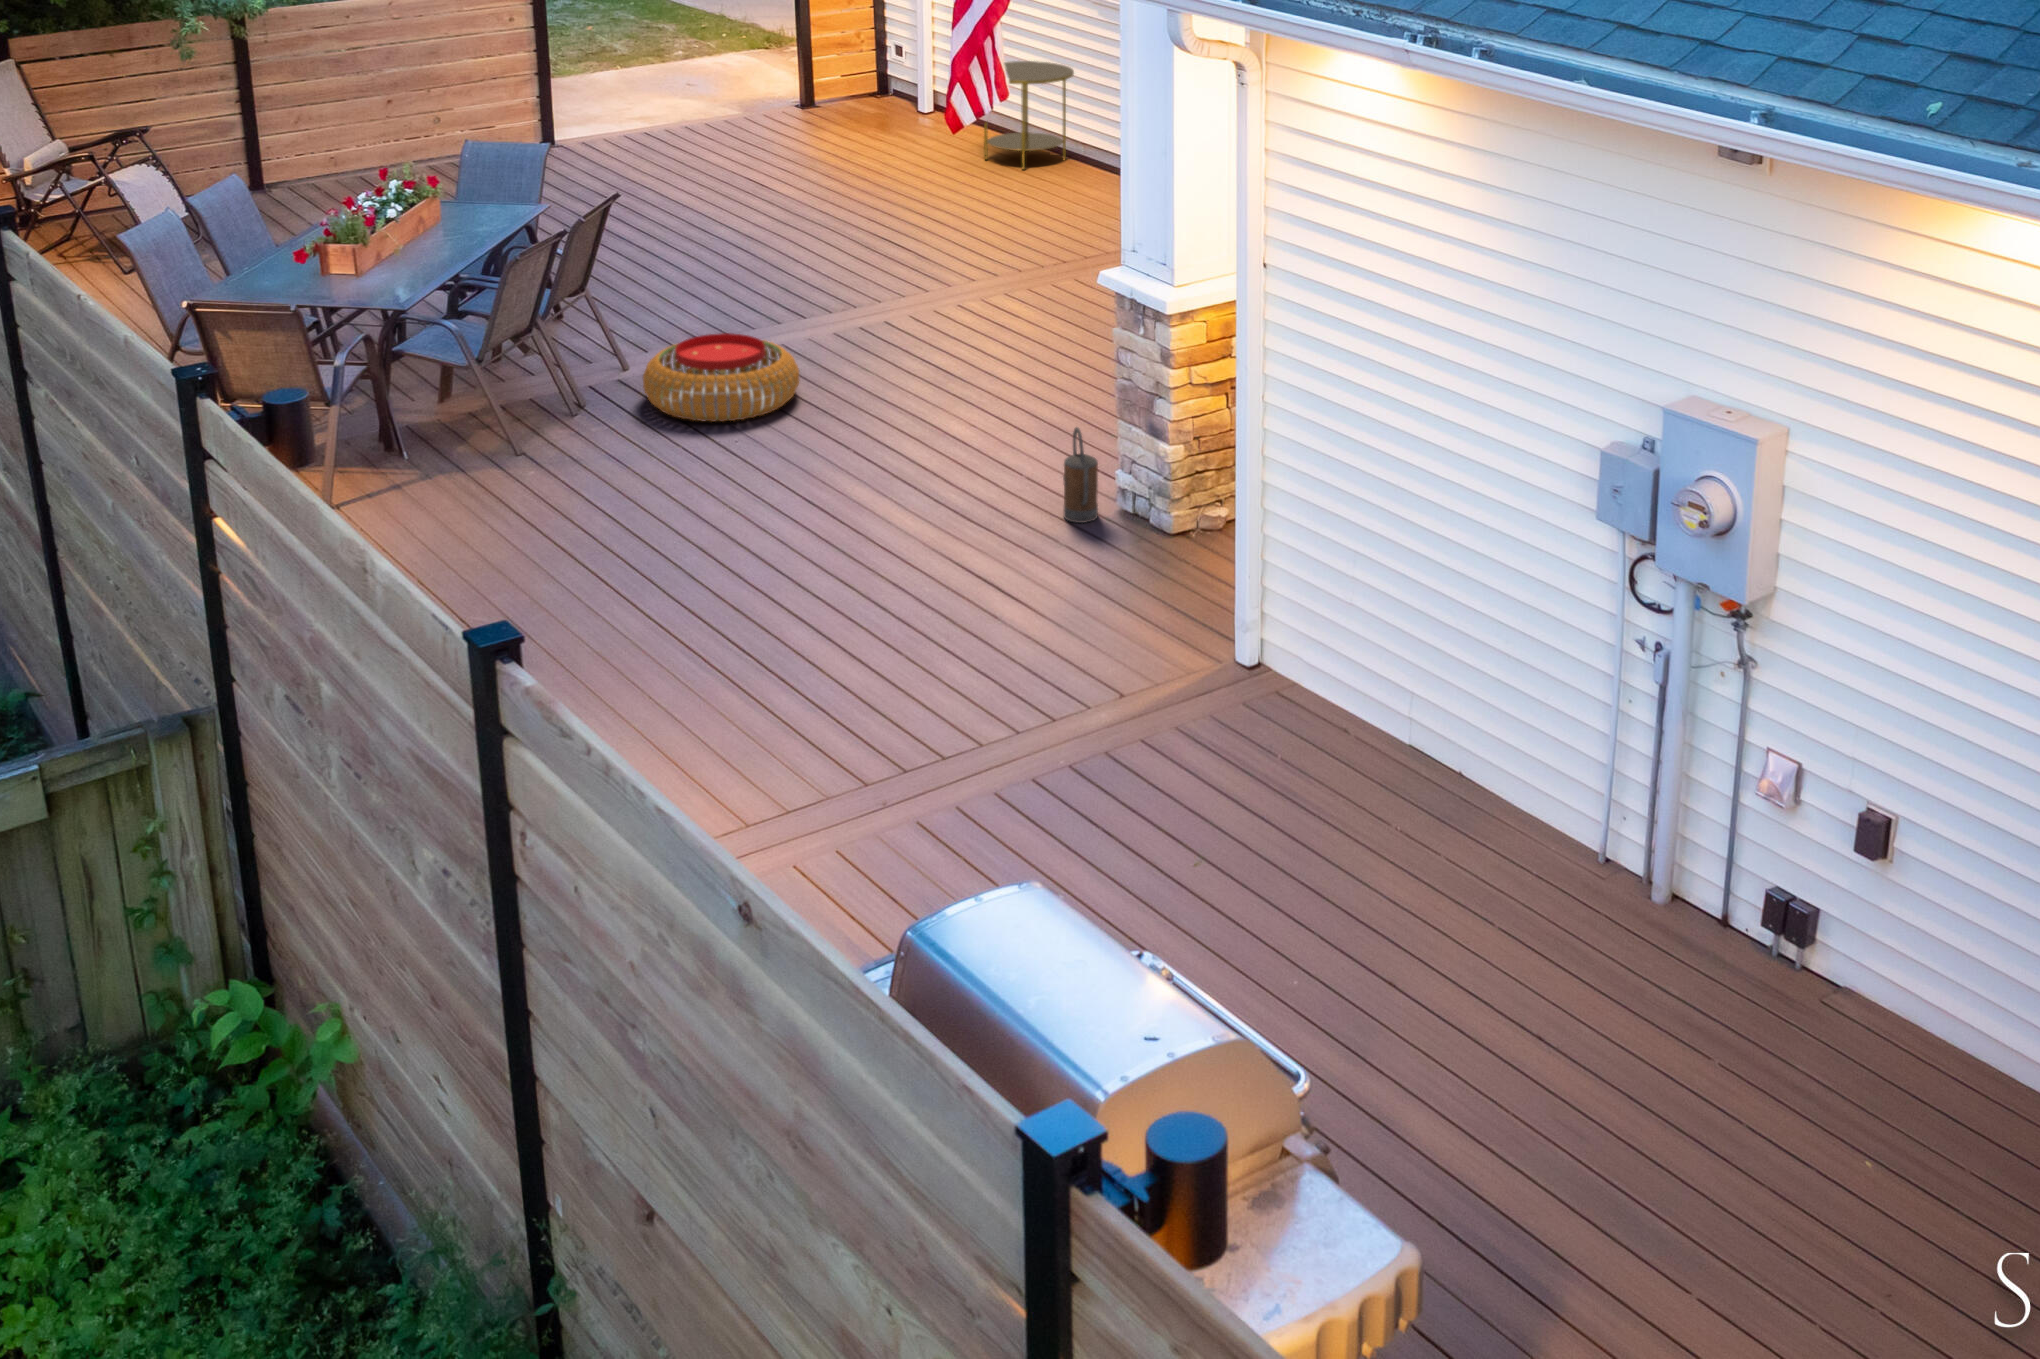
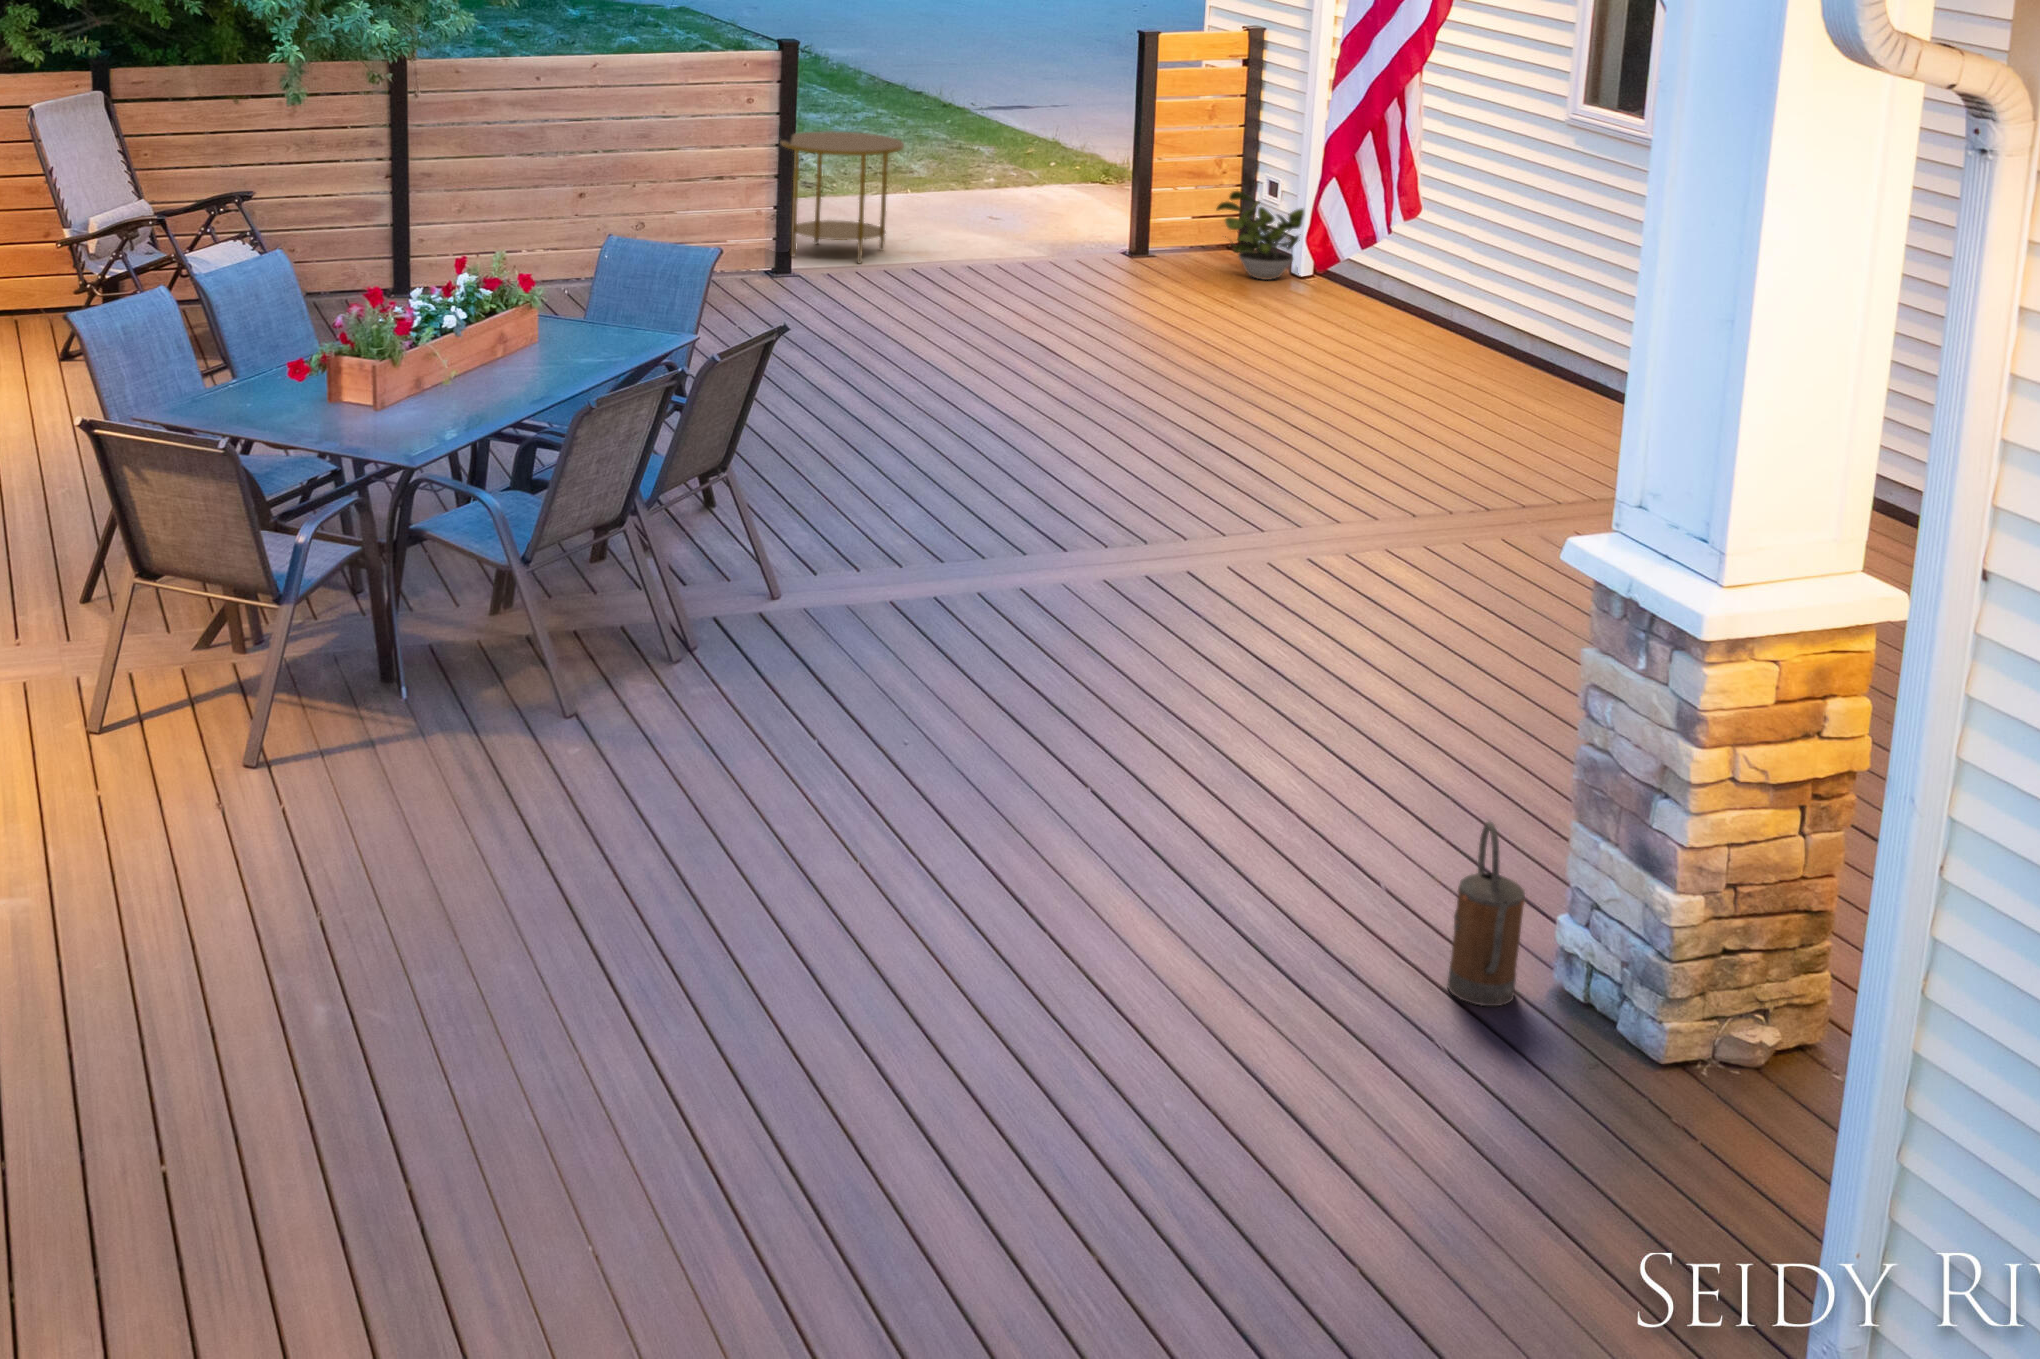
potted plant: none [860,56,930,118] -> present [1217,191,1304,280]
side table: present [984,61,1074,170] -> present [781,131,904,264]
pouf: present [643,333,799,422] -> none [774,560,1025,707]

